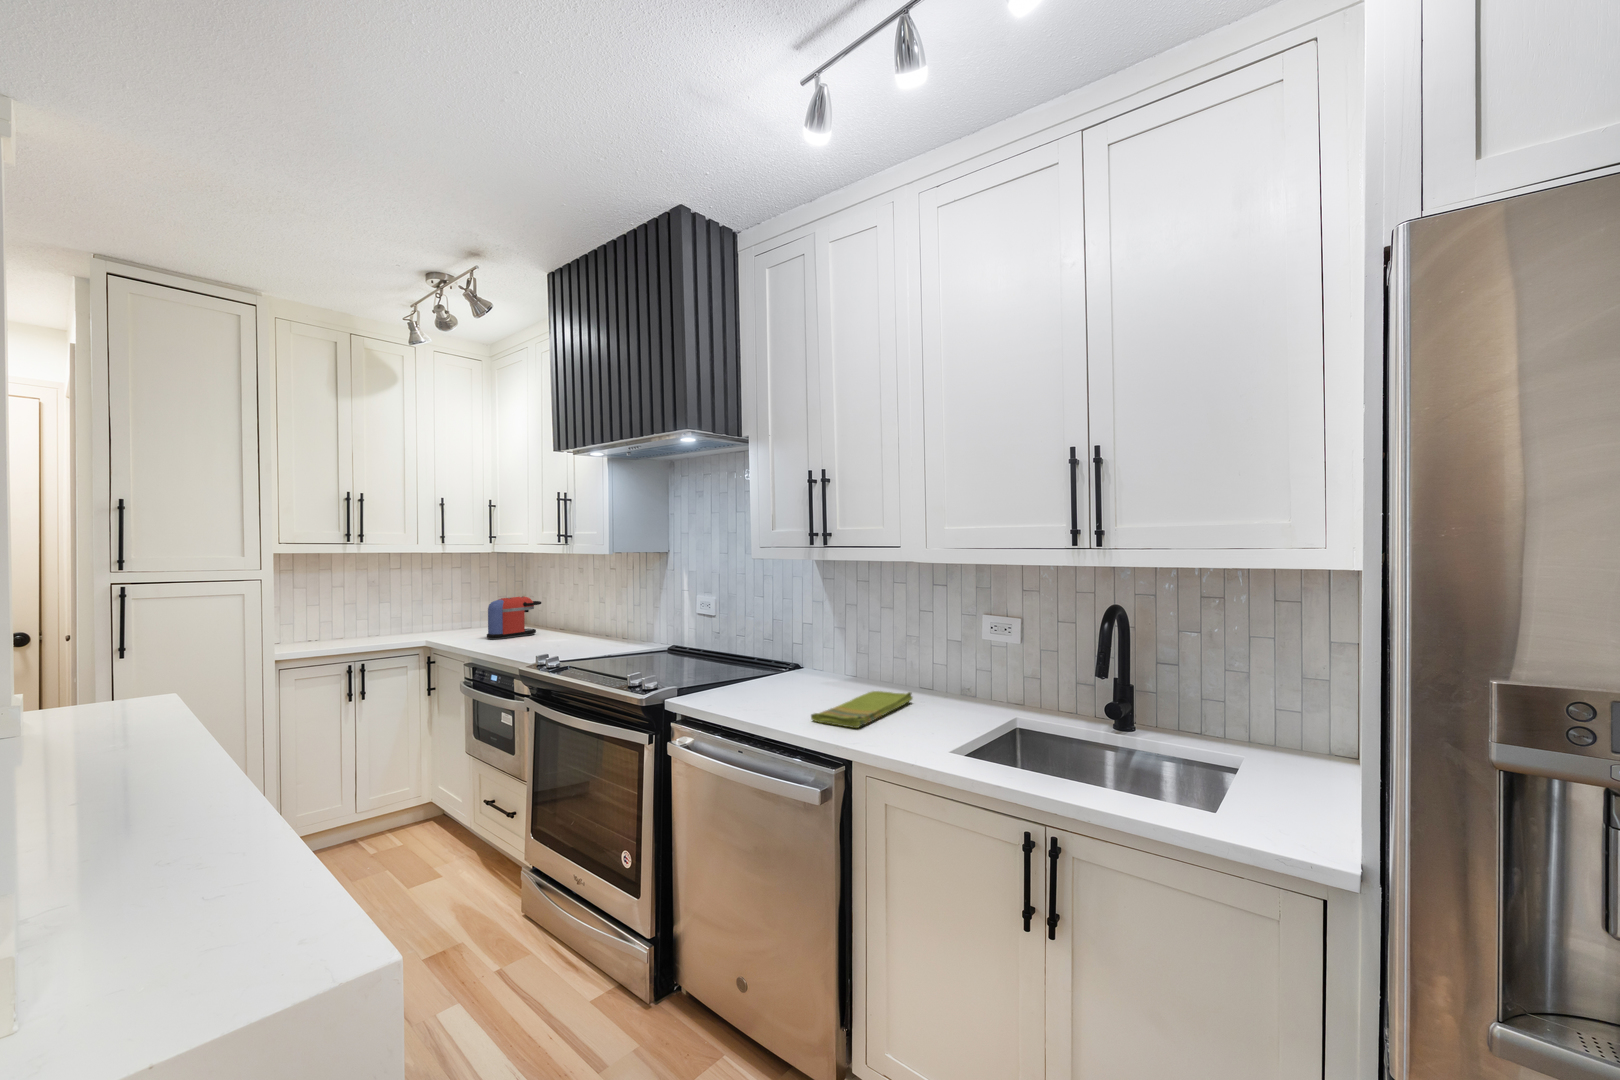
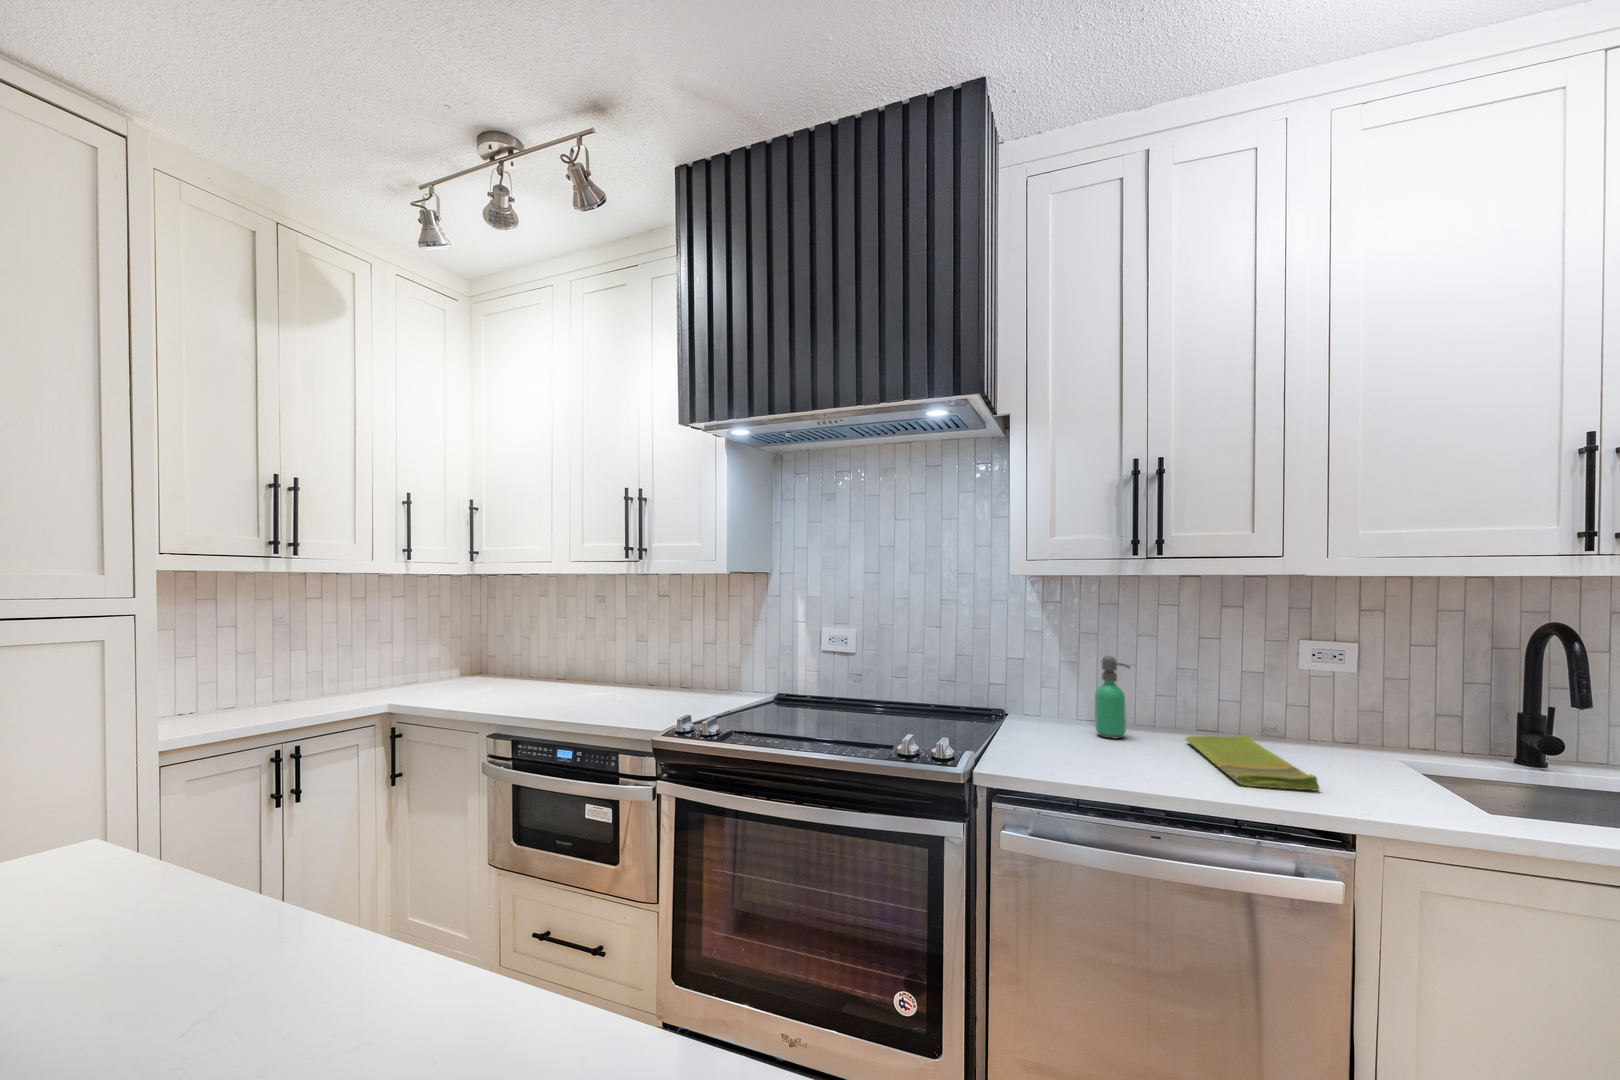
coffee maker: present [487,596,541,639] -> none [482,632,548,694]
soap dispenser: none [816,623,839,690] -> present [1095,656,1130,739]

